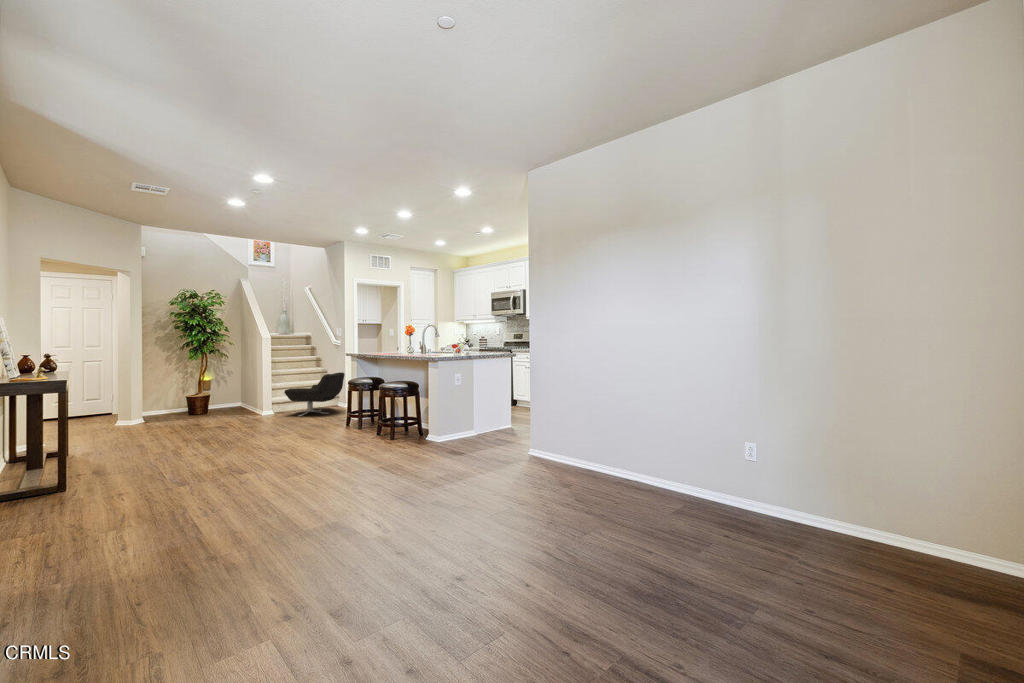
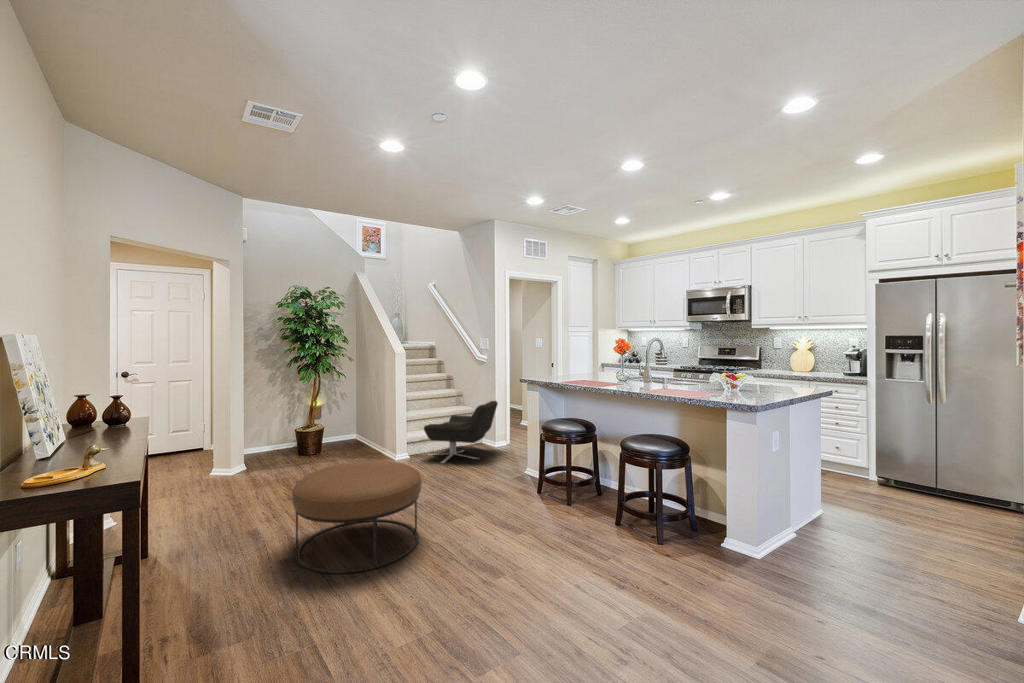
ottoman: none [165,402,255,459] -> present [292,460,422,574]

